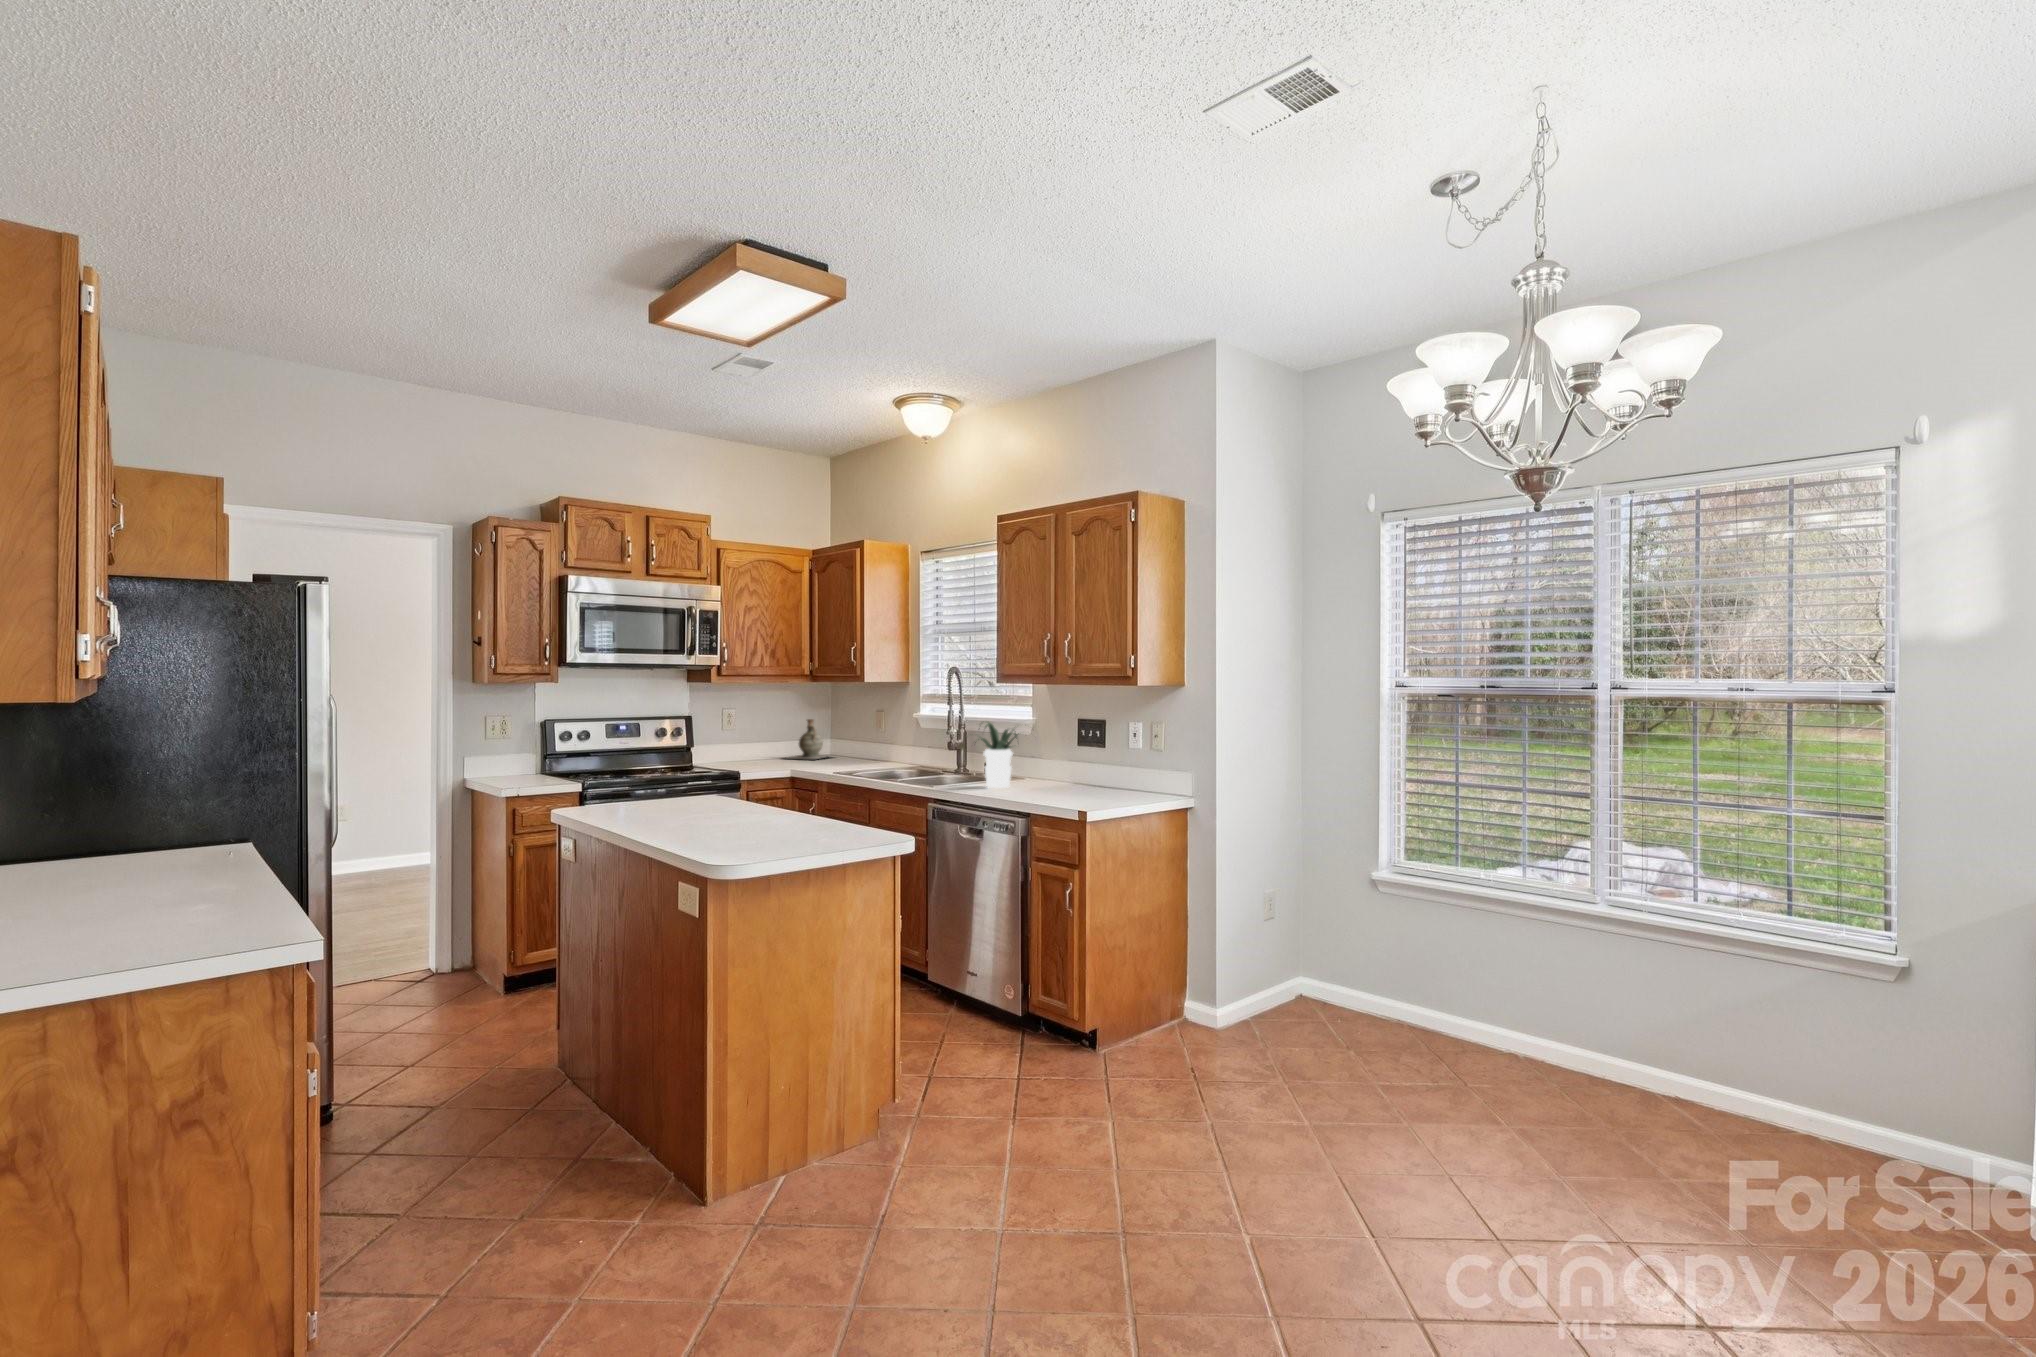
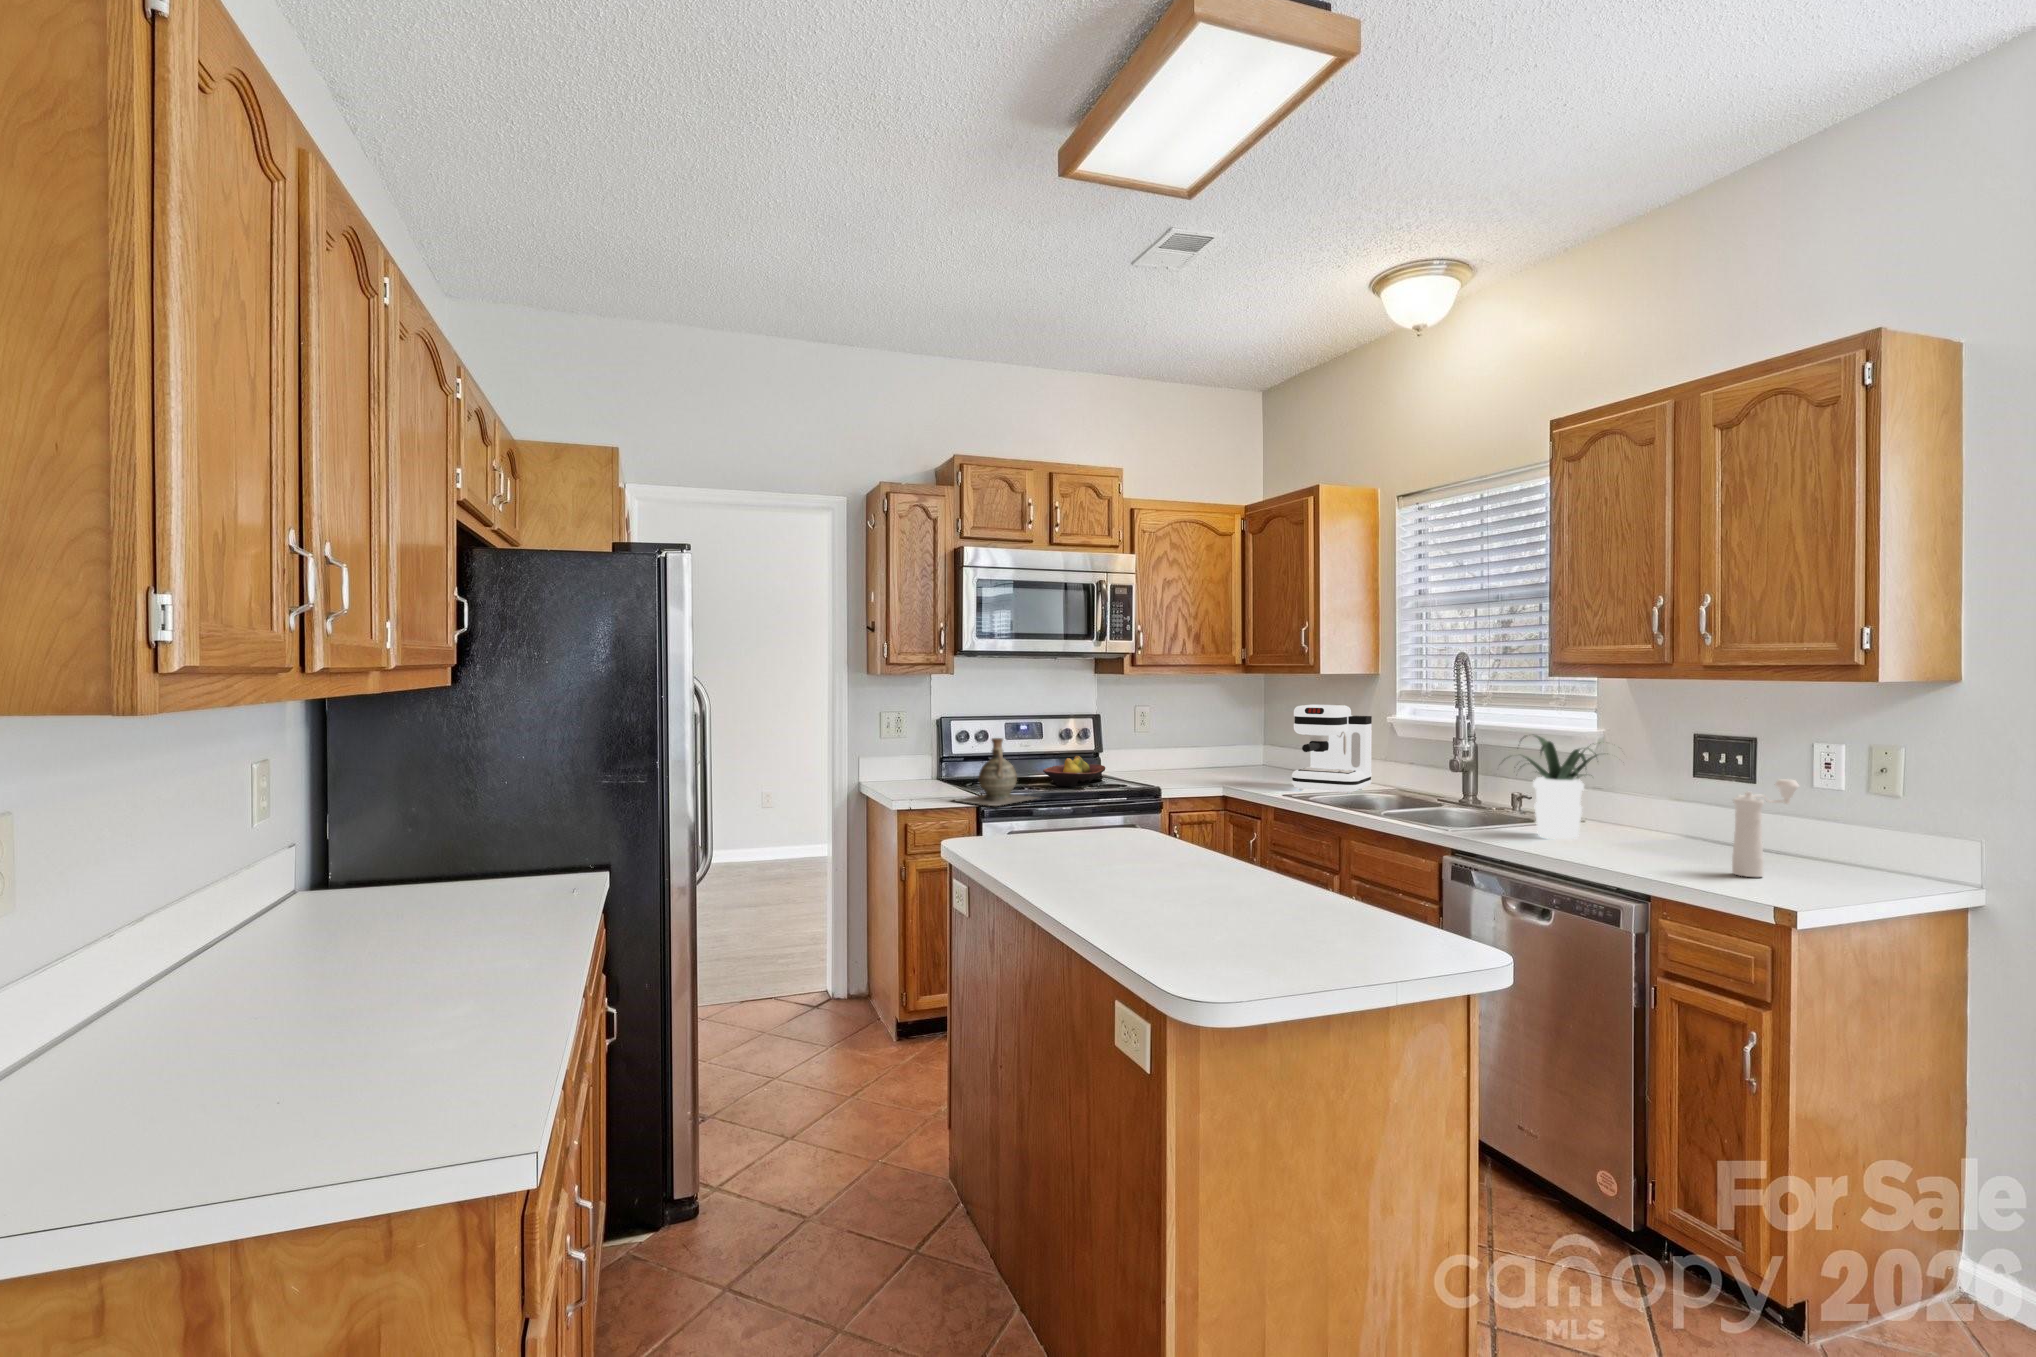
coffee maker: none [841,705,899,770] -> present [1292,705,1372,794]
ceramic jug: present [785,719,829,759] -> present [954,738,1037,806]
pepper mill: none [1076,742,1111,800] -> present [1732,779,1799,877]
fruit bowl: none [639,750,694,774] -> present [1043,756,1105,786]

